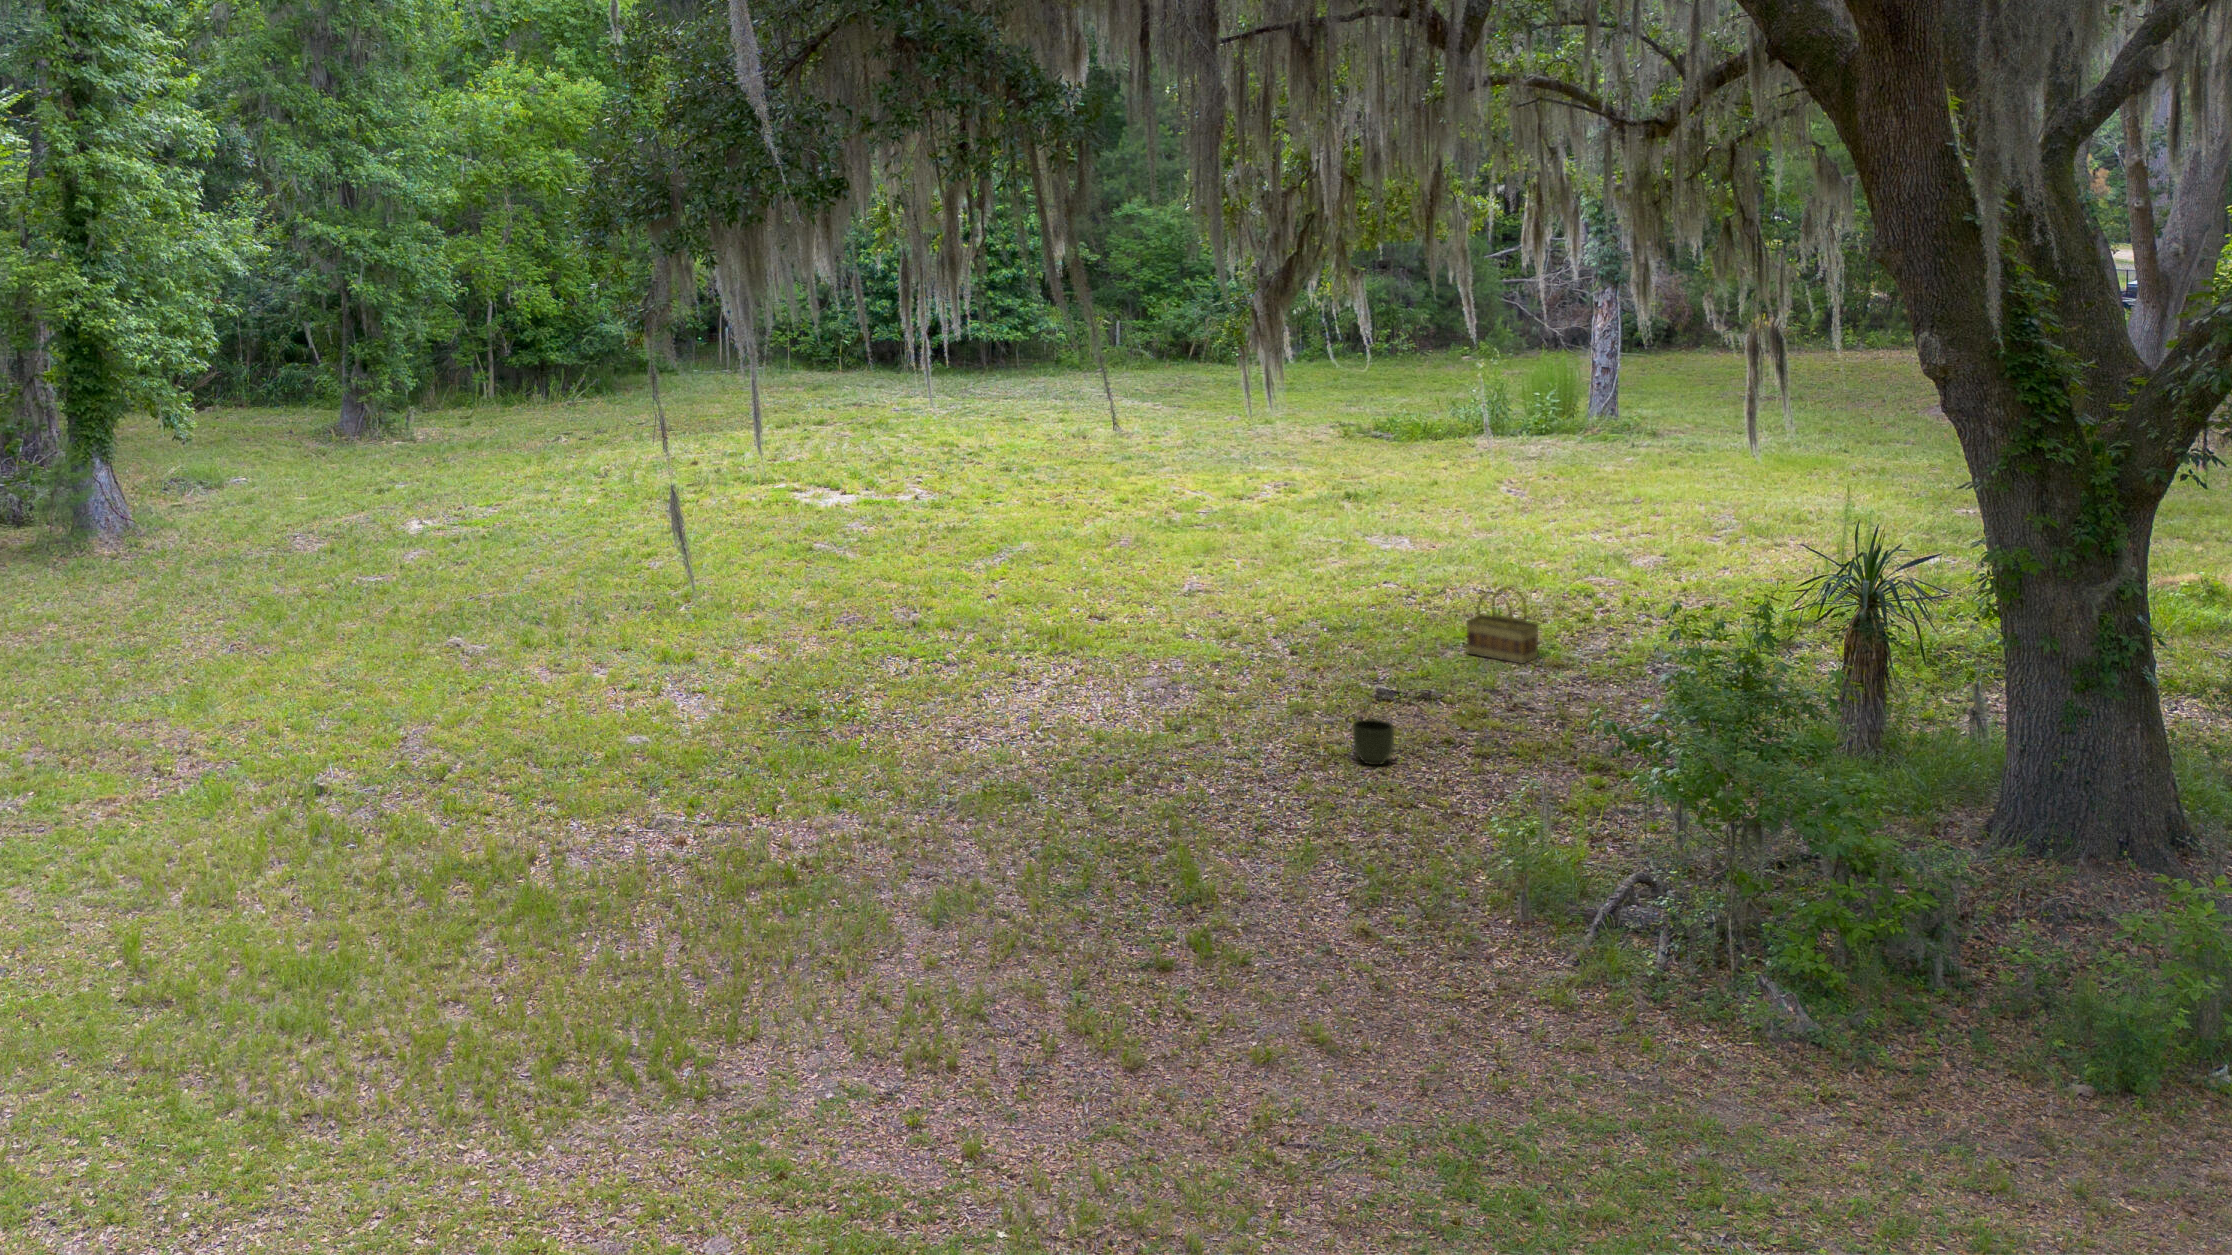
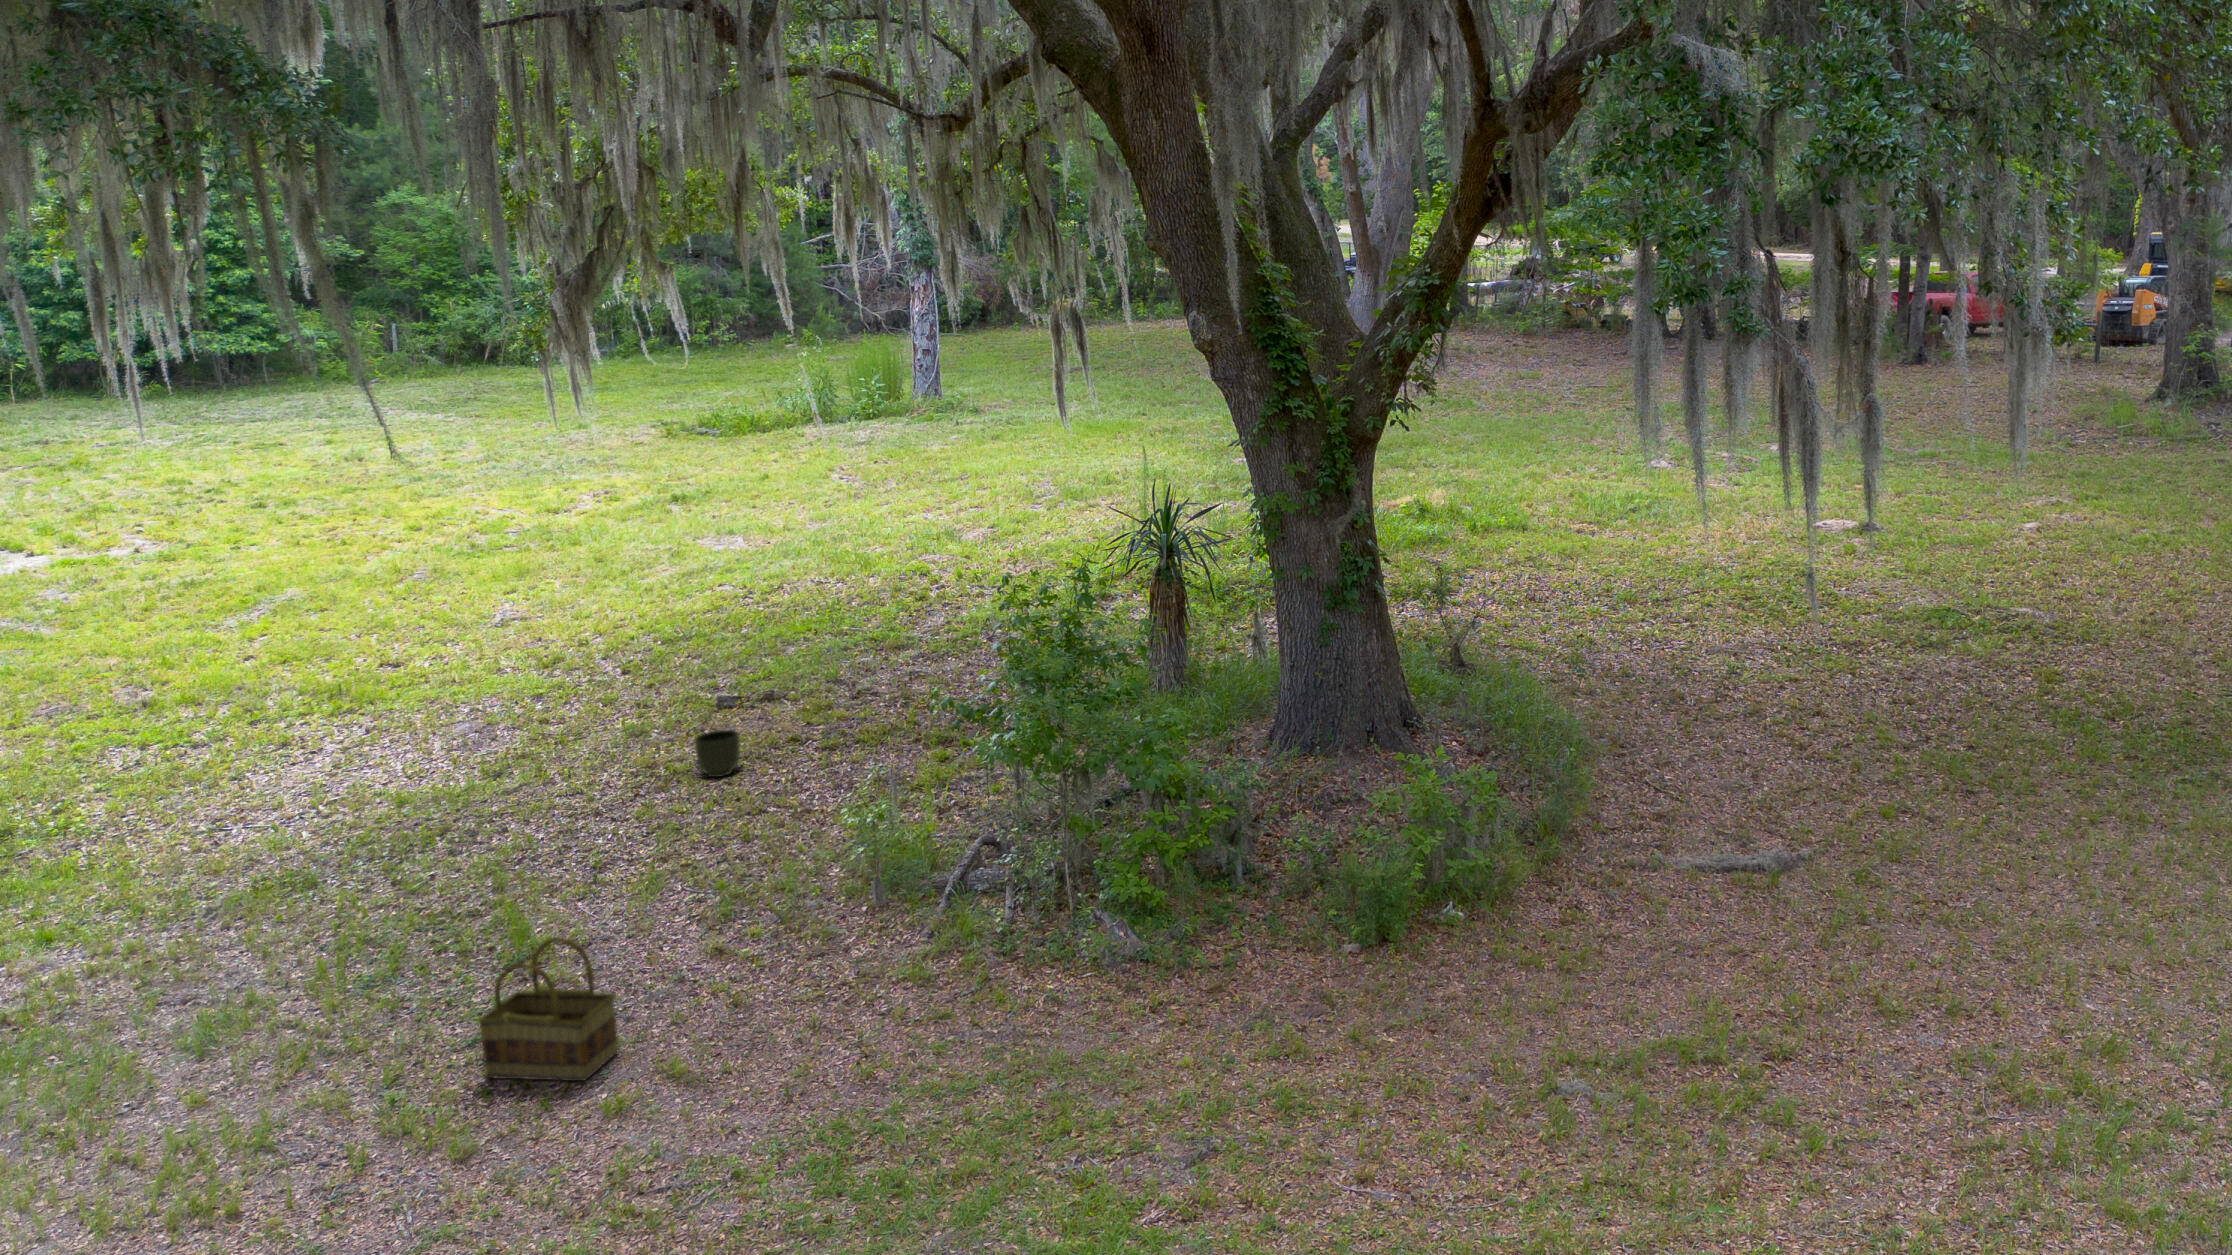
basket: present [1467,587,1539,664] -> present [478,937,618,1081]

